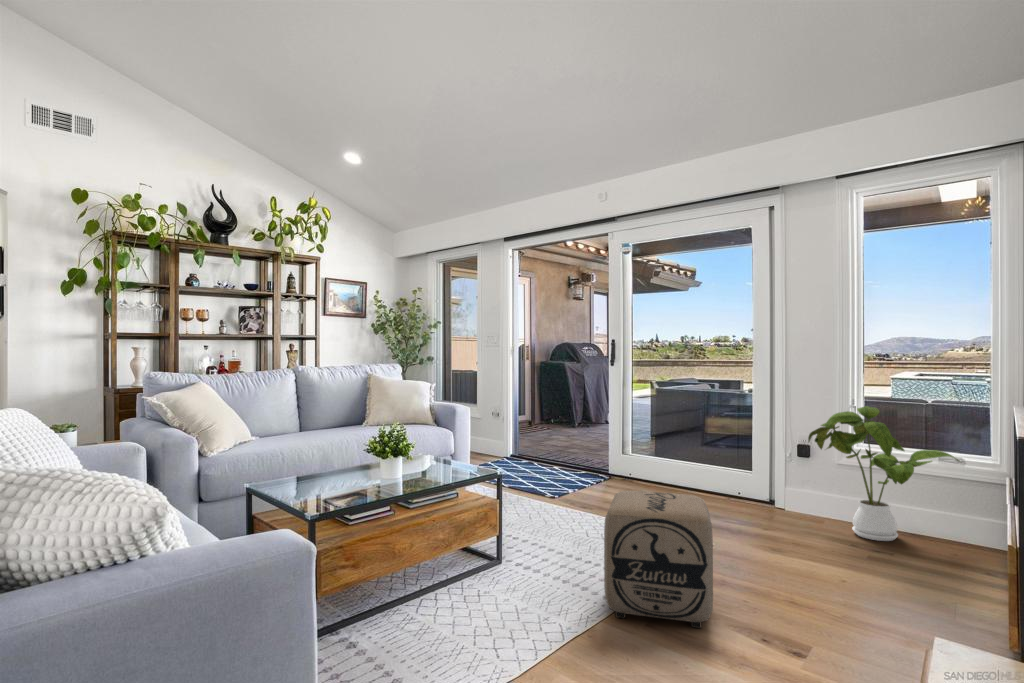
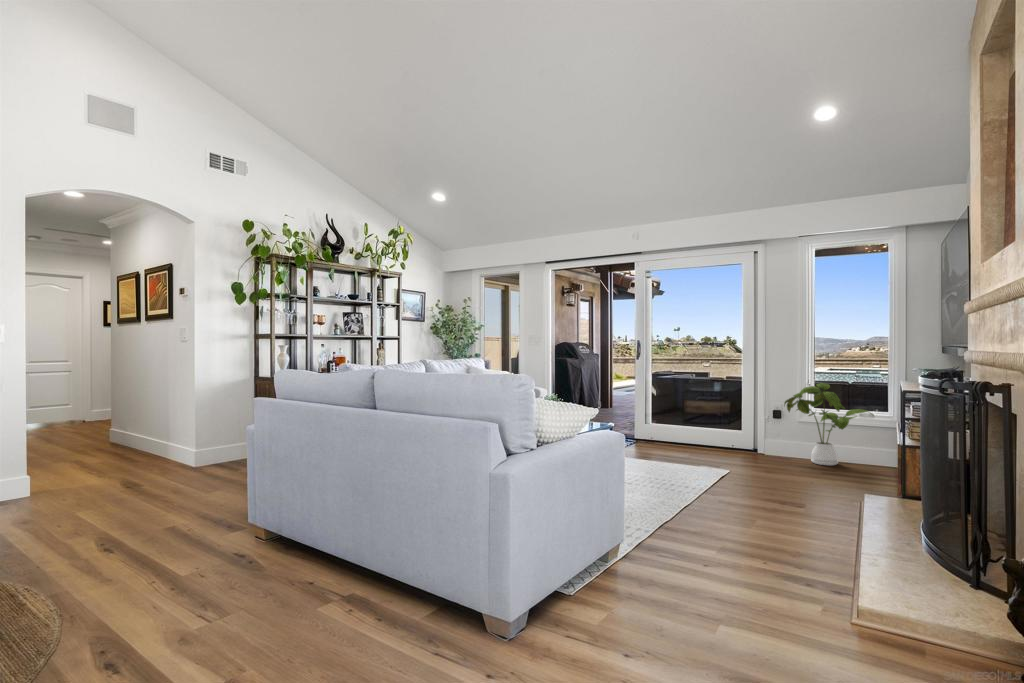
ottoman: present [604,491,713,628] -> none [695,432,765,502]

